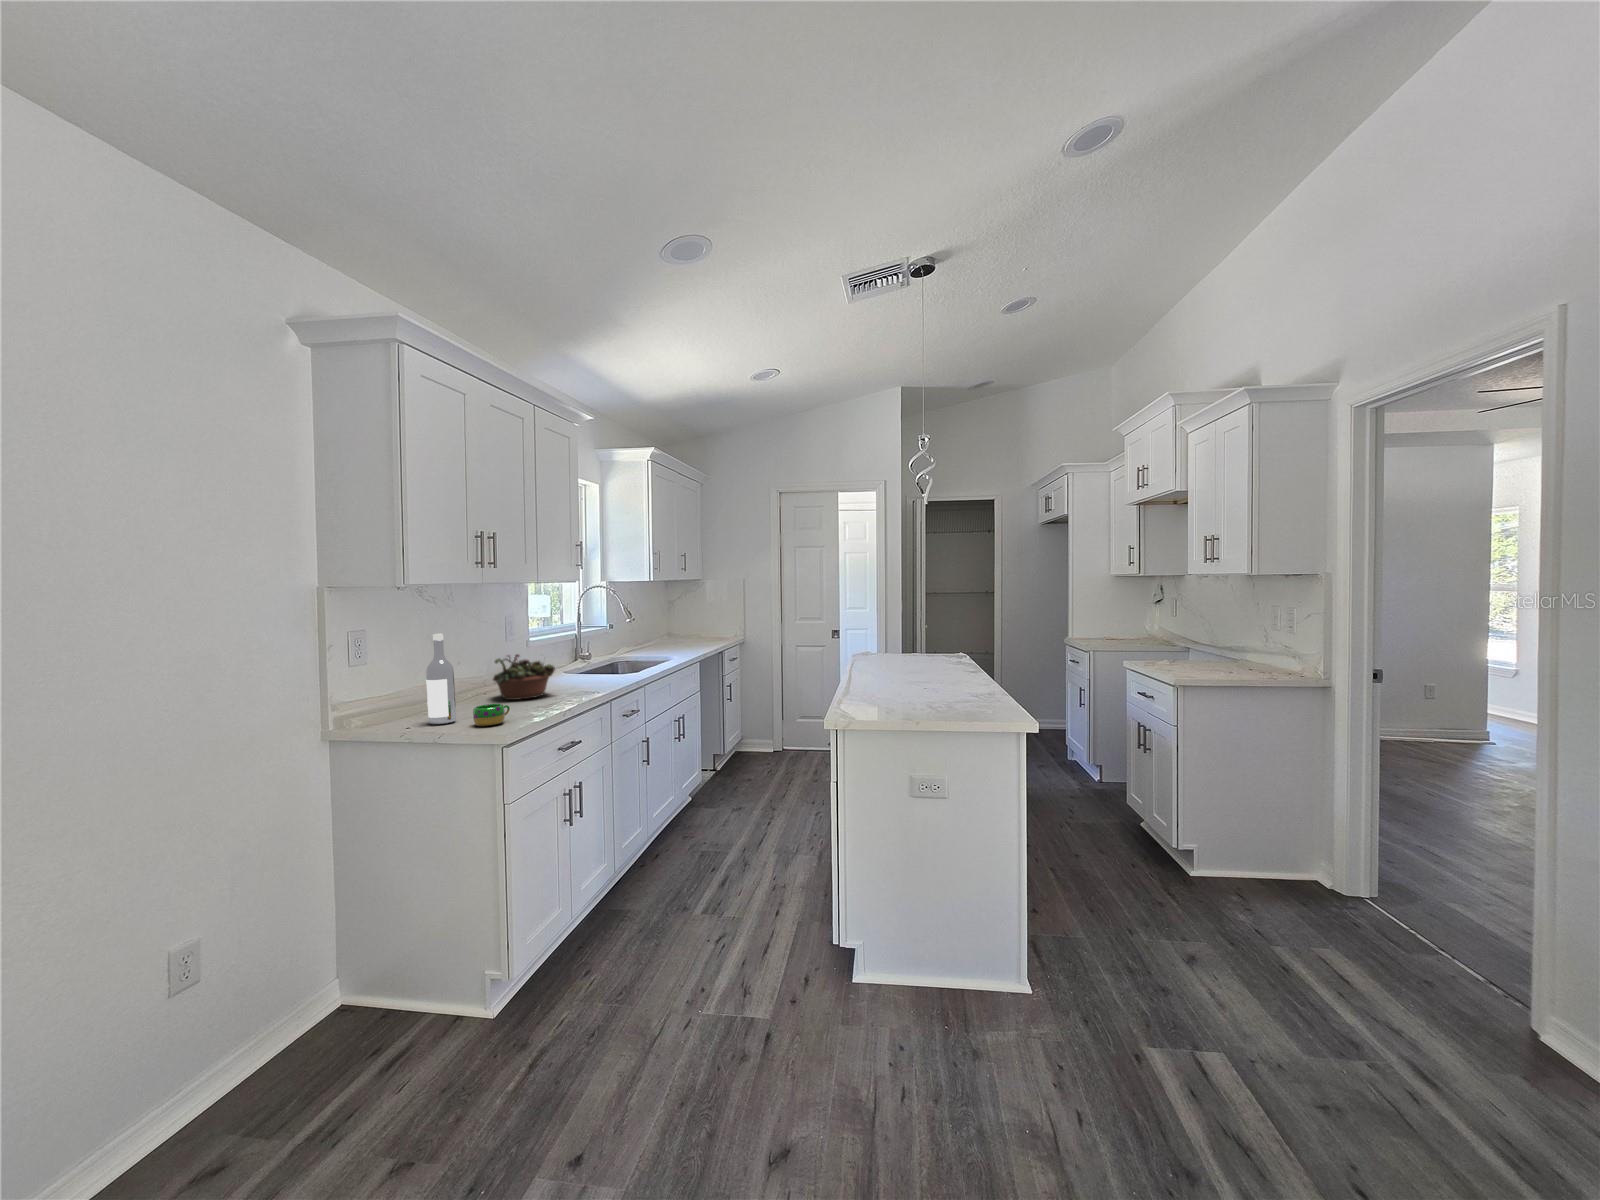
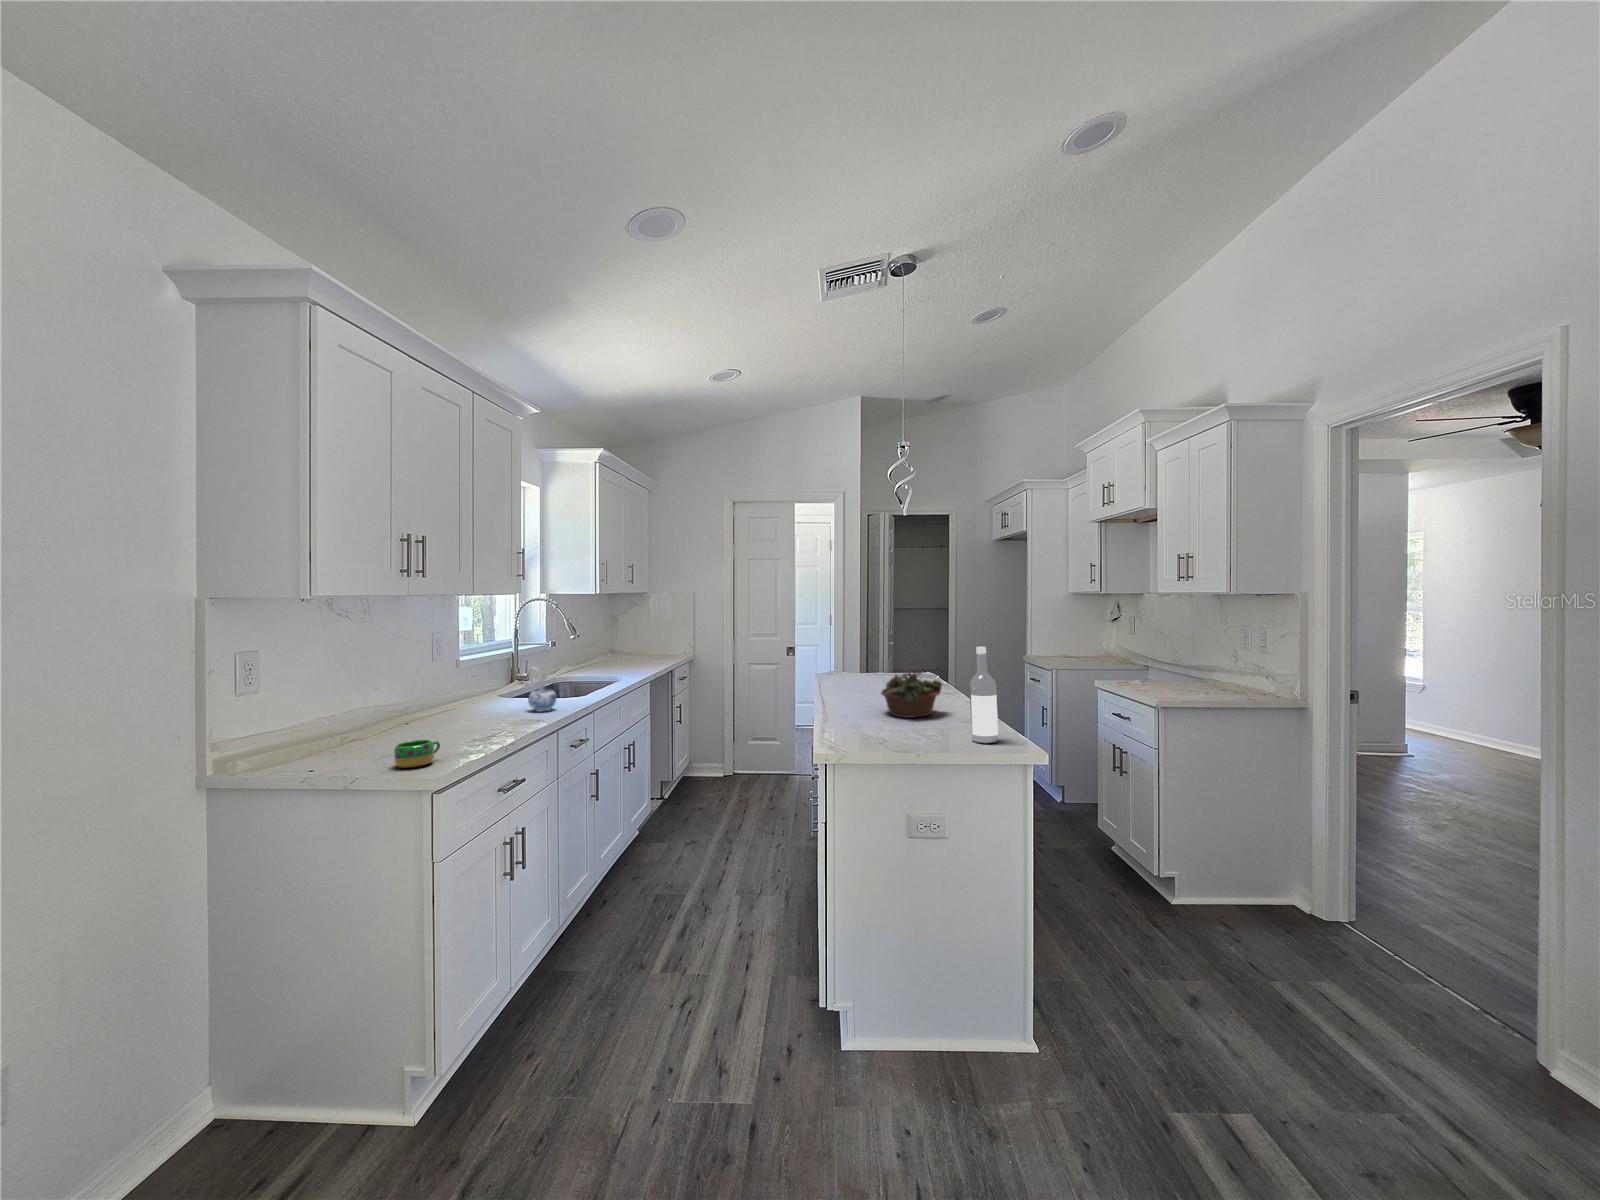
wine bottle: present [426,634,456,724] -> present [970,647,999,743]
ceramic pitcher: none [586,645,611,685] -> present [528,667,556,712]
succulent planter: present [493,654,555,700] -> present [881,669,942,718]

